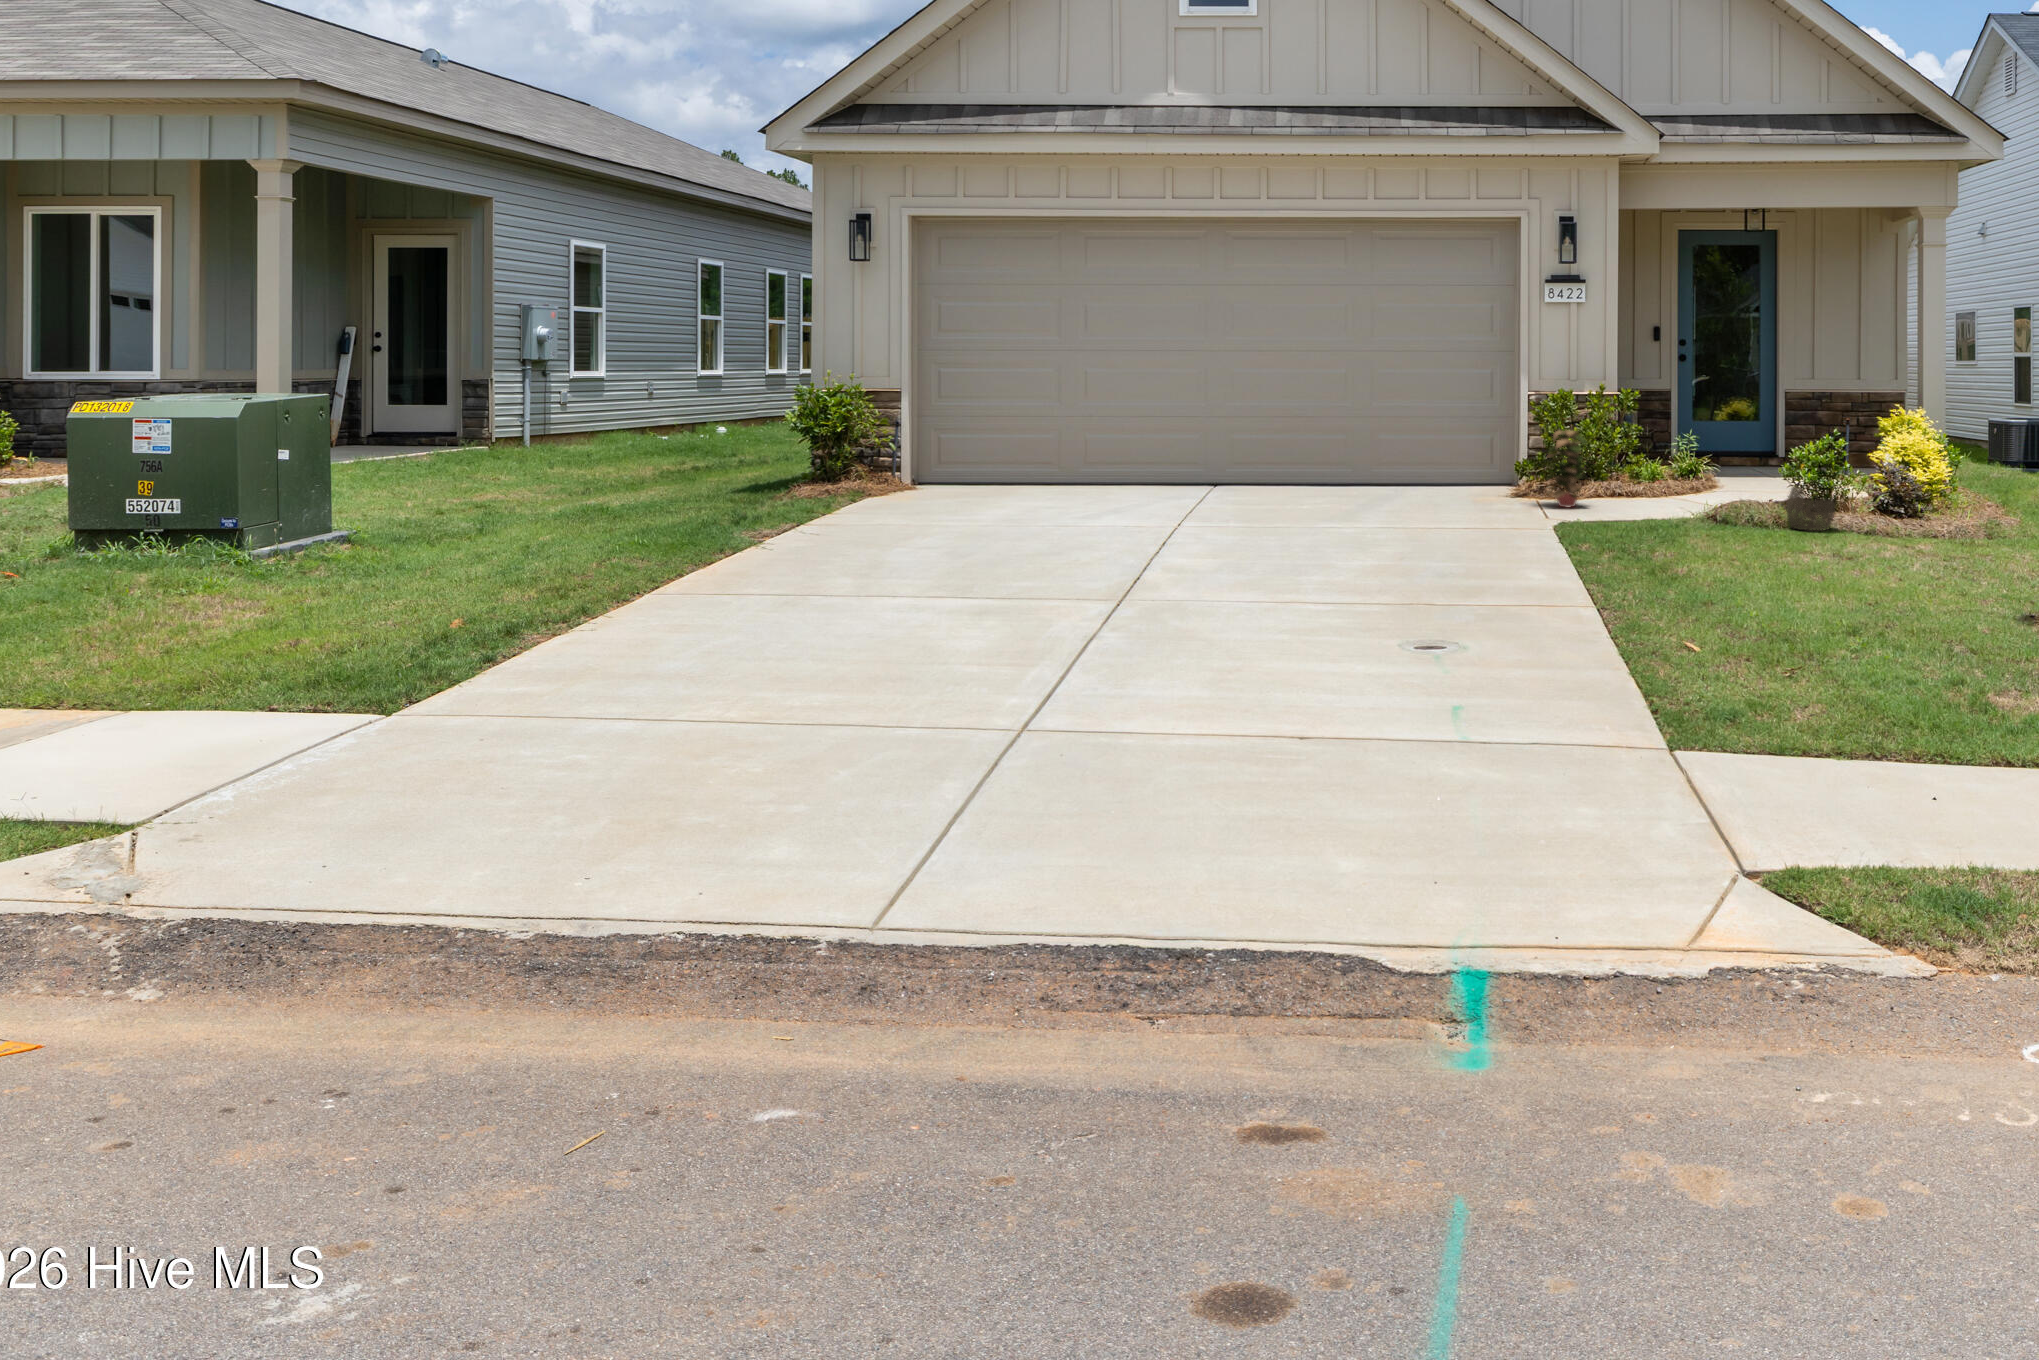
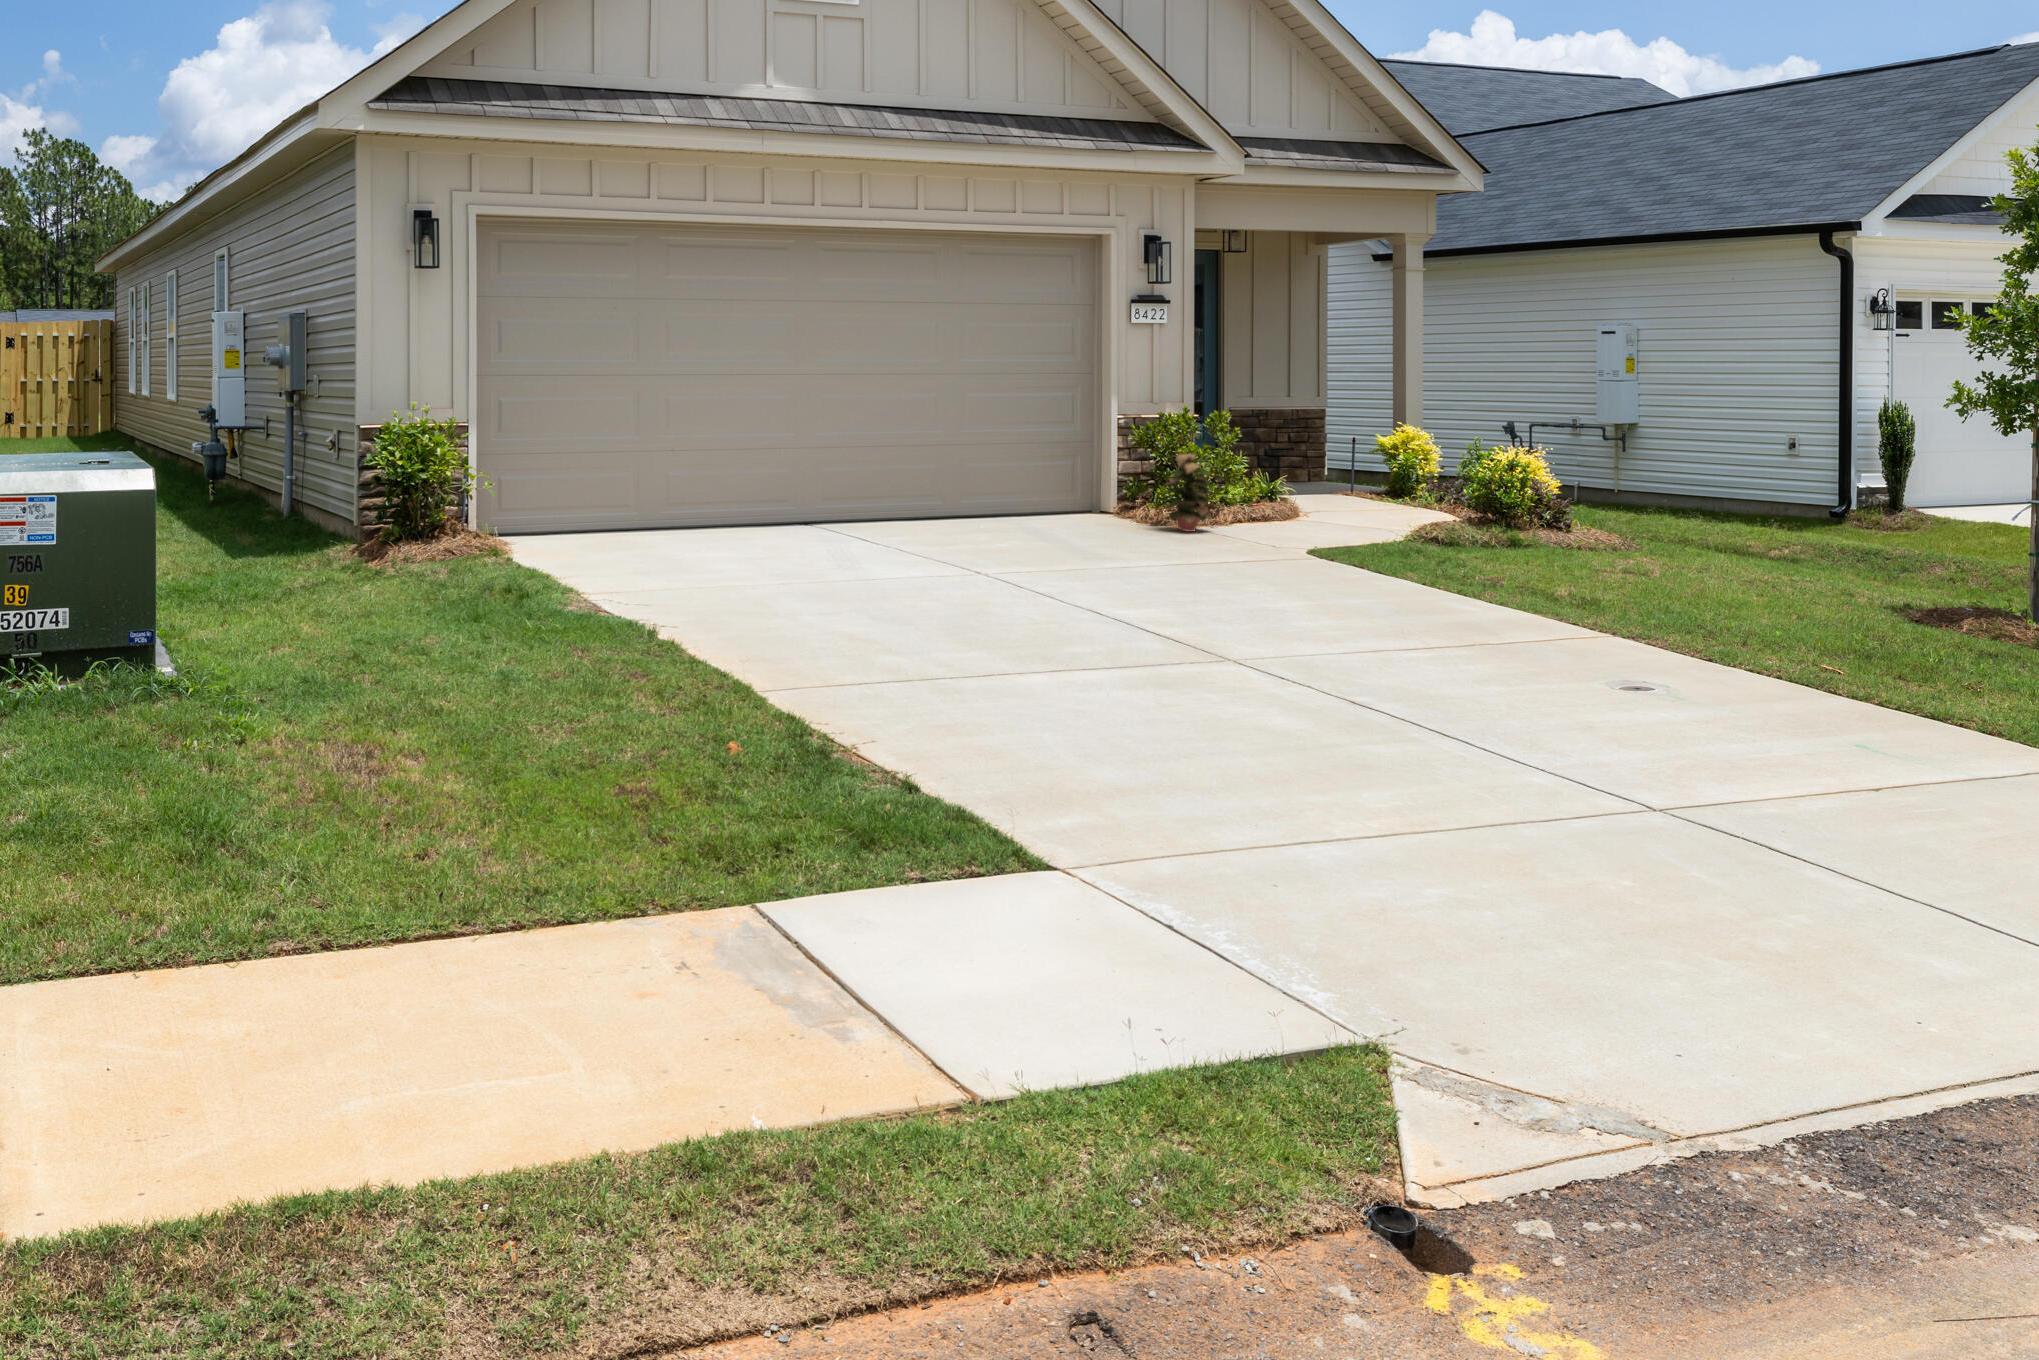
woven basket: present [1786,486,1835,531] -> none [1427,503,1474,545]

